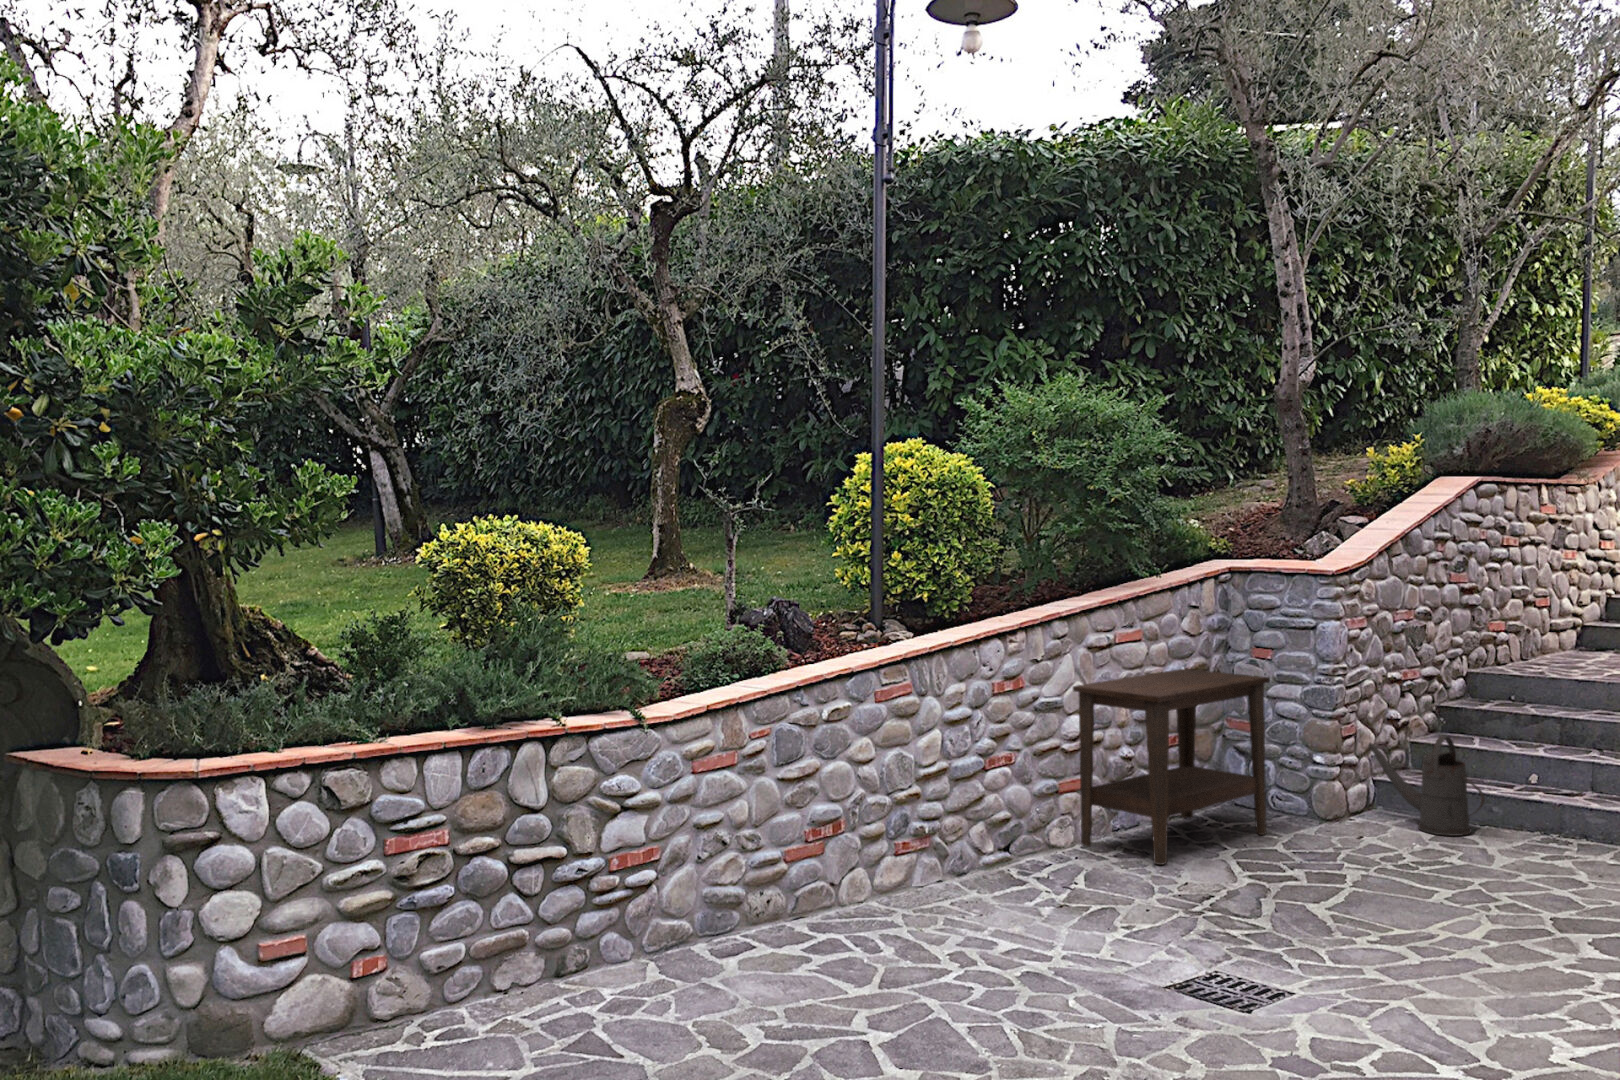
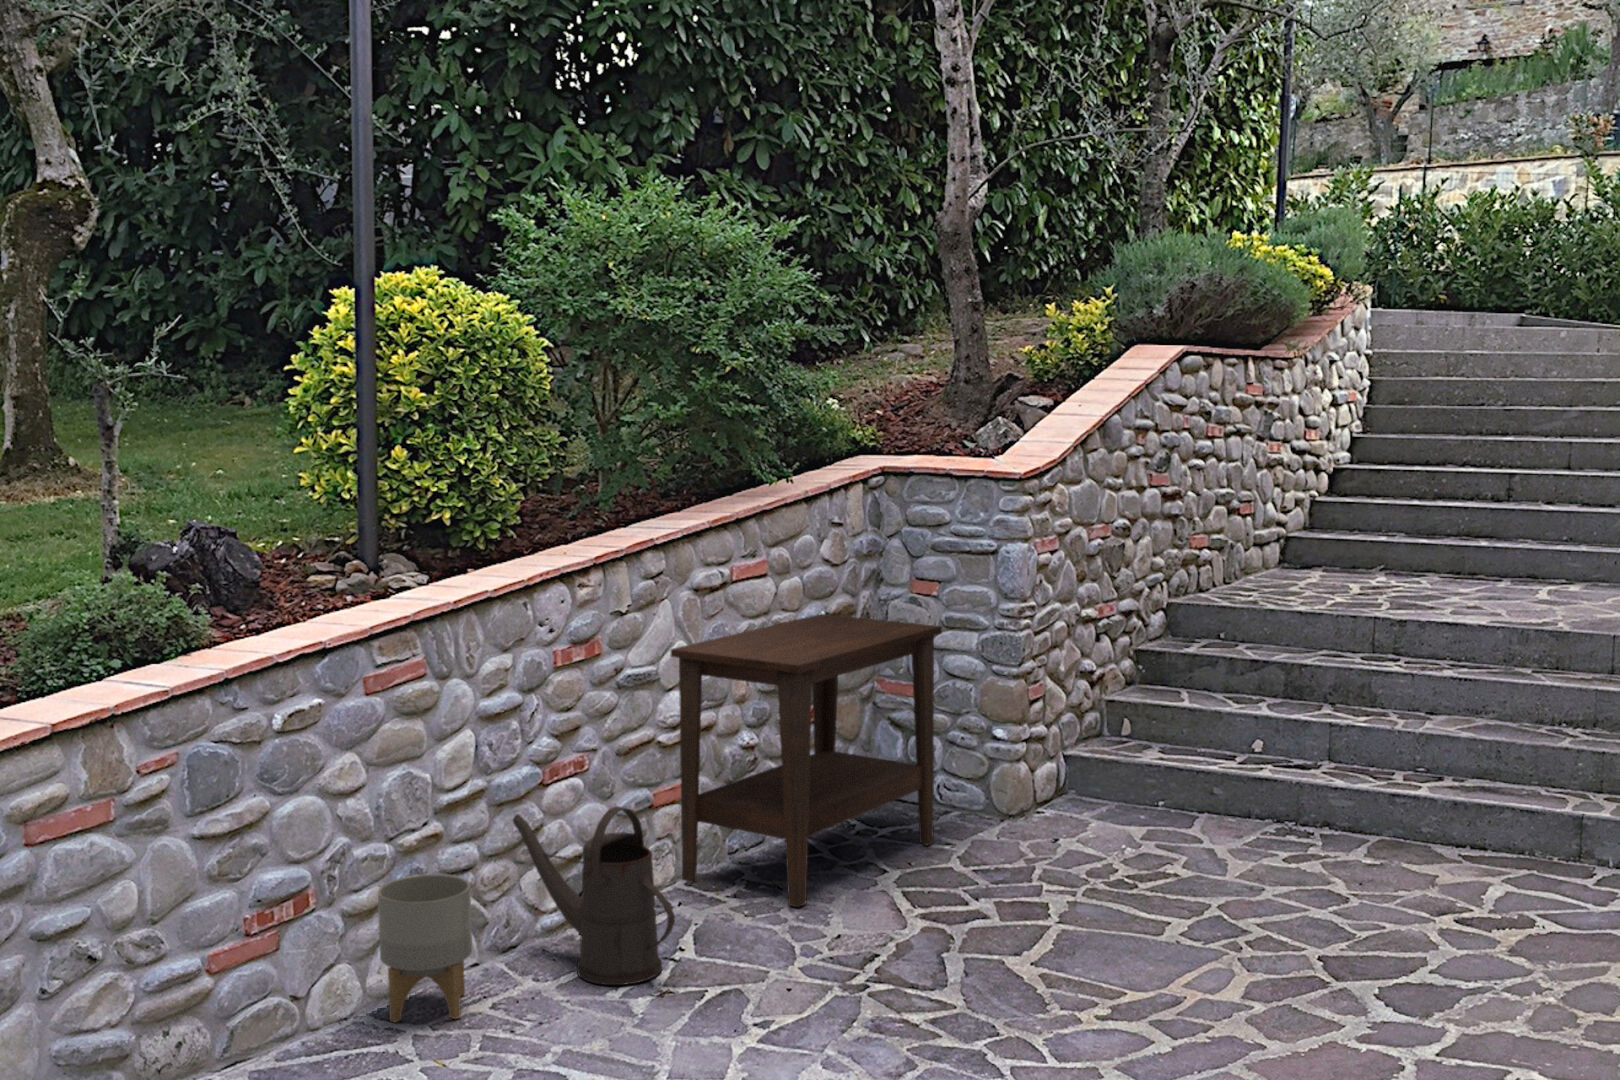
watering can: present [1368,736,1485,836] -> present [513,806,675,985]
planter: none [882,818,939,909] -> present [378,874,472,1022]

